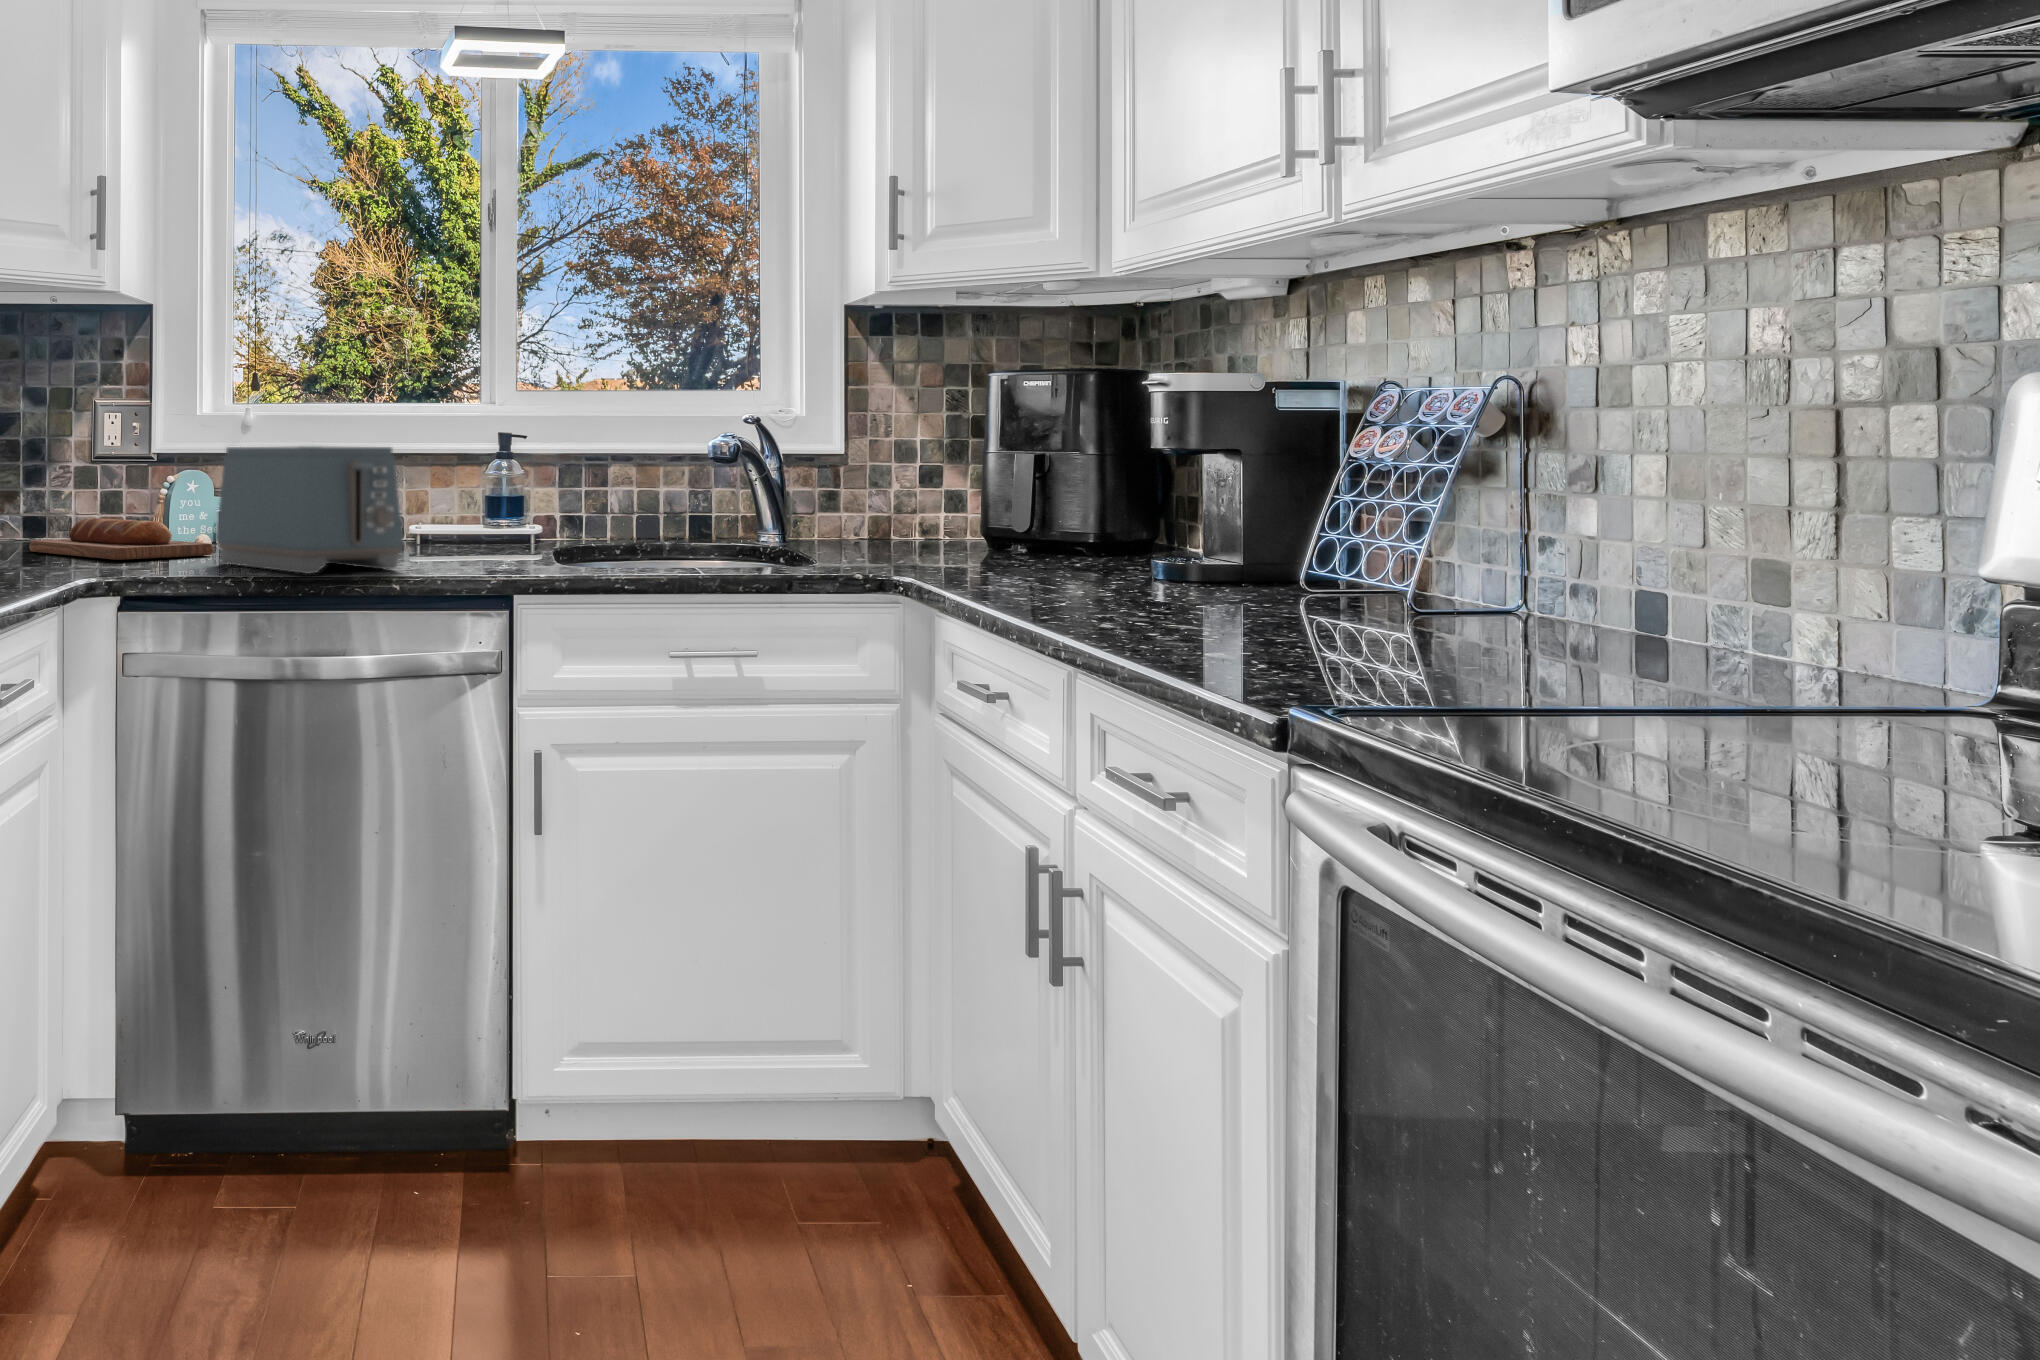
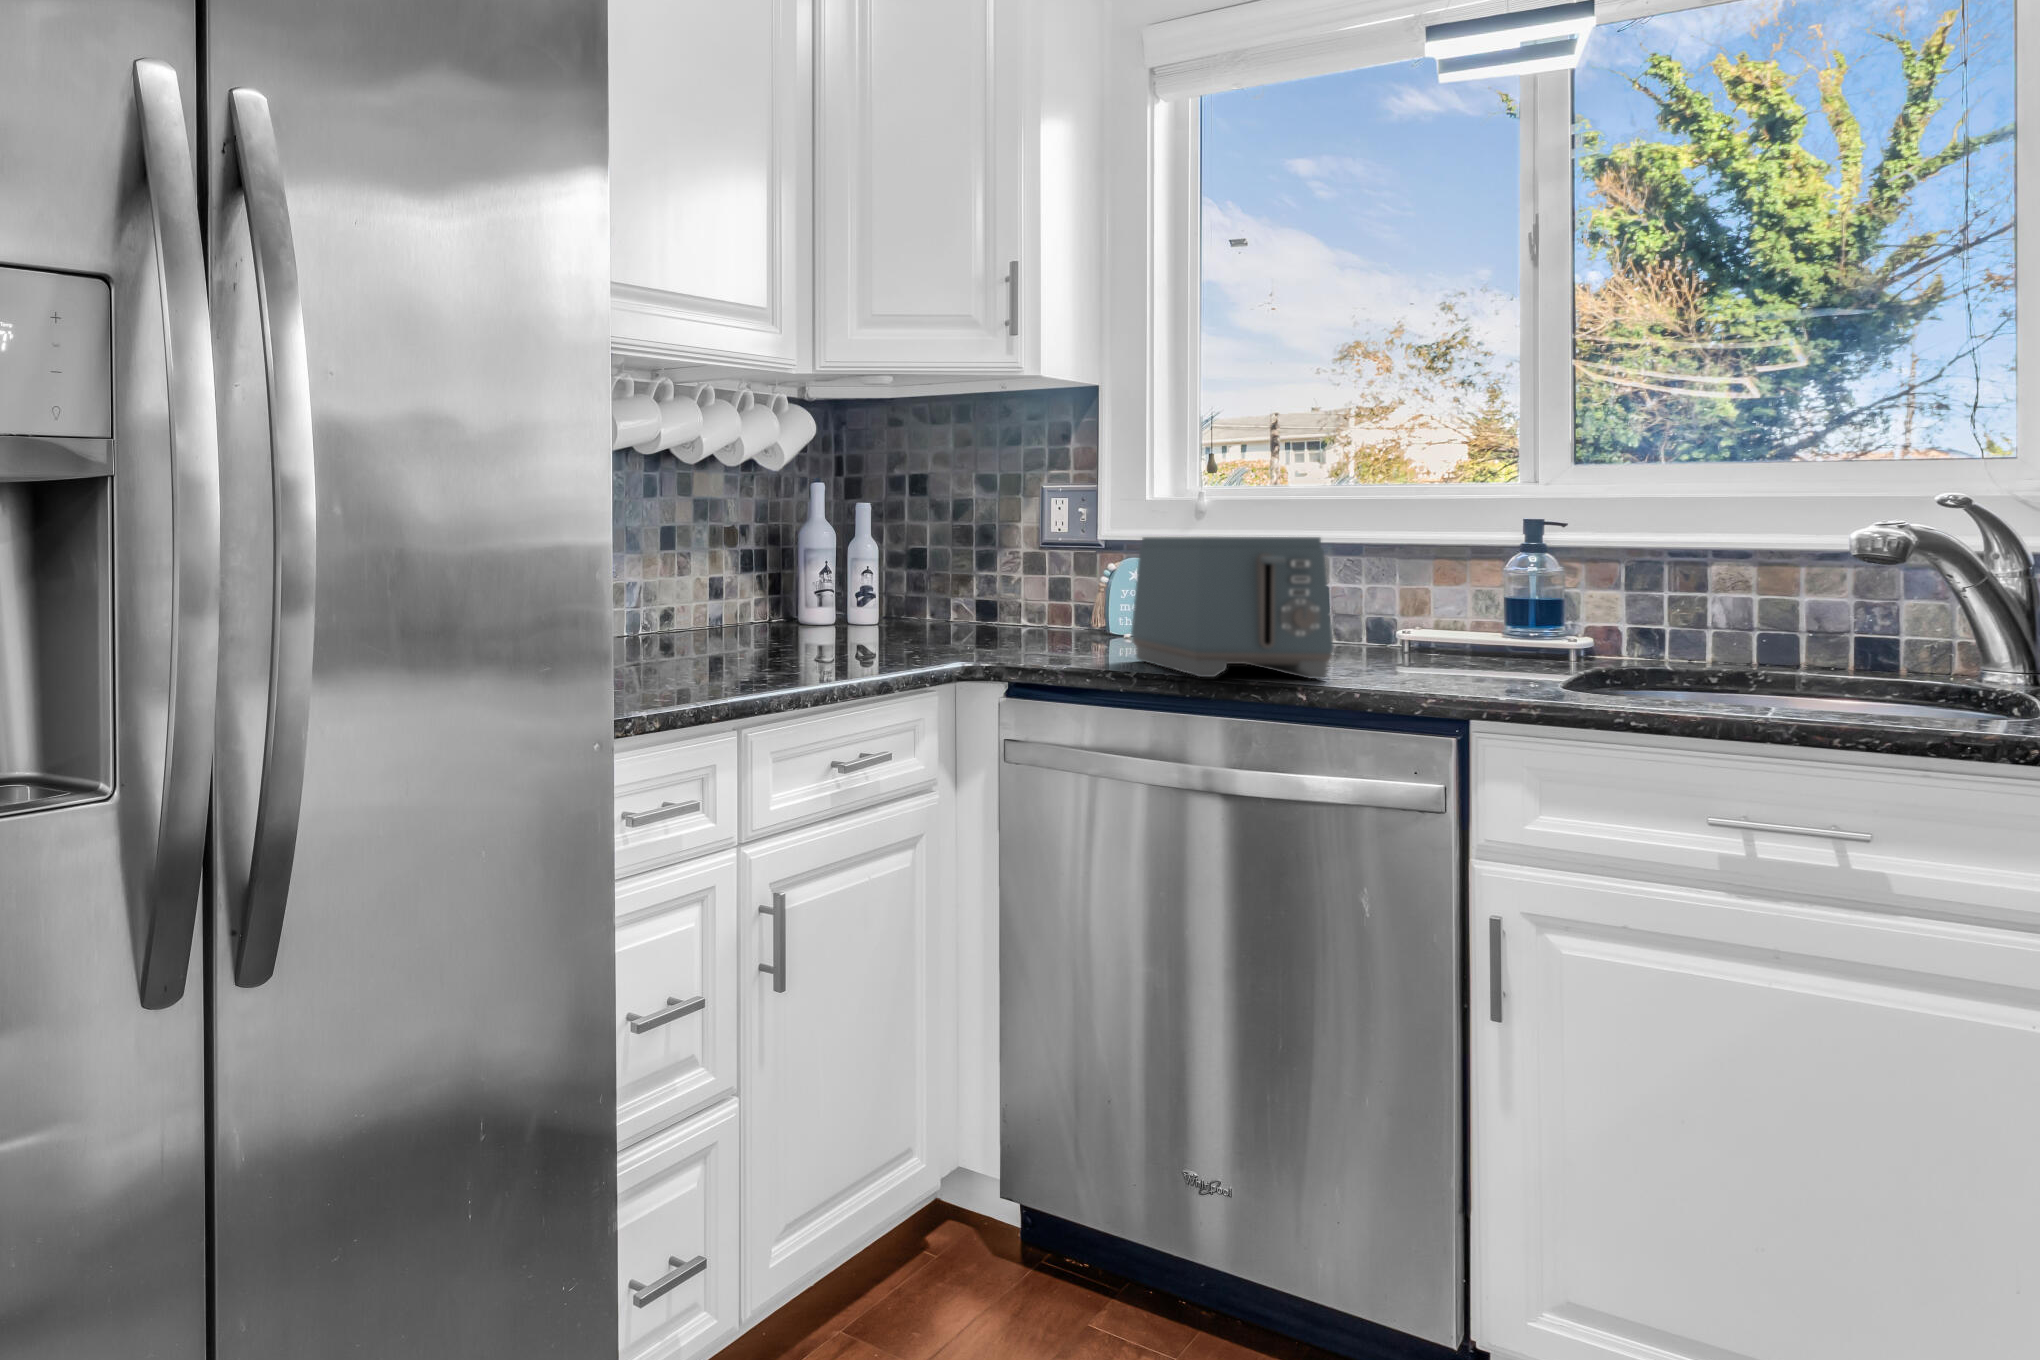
bread loaf: present [29,518,213,560] -> none [979,607,1148,650]

